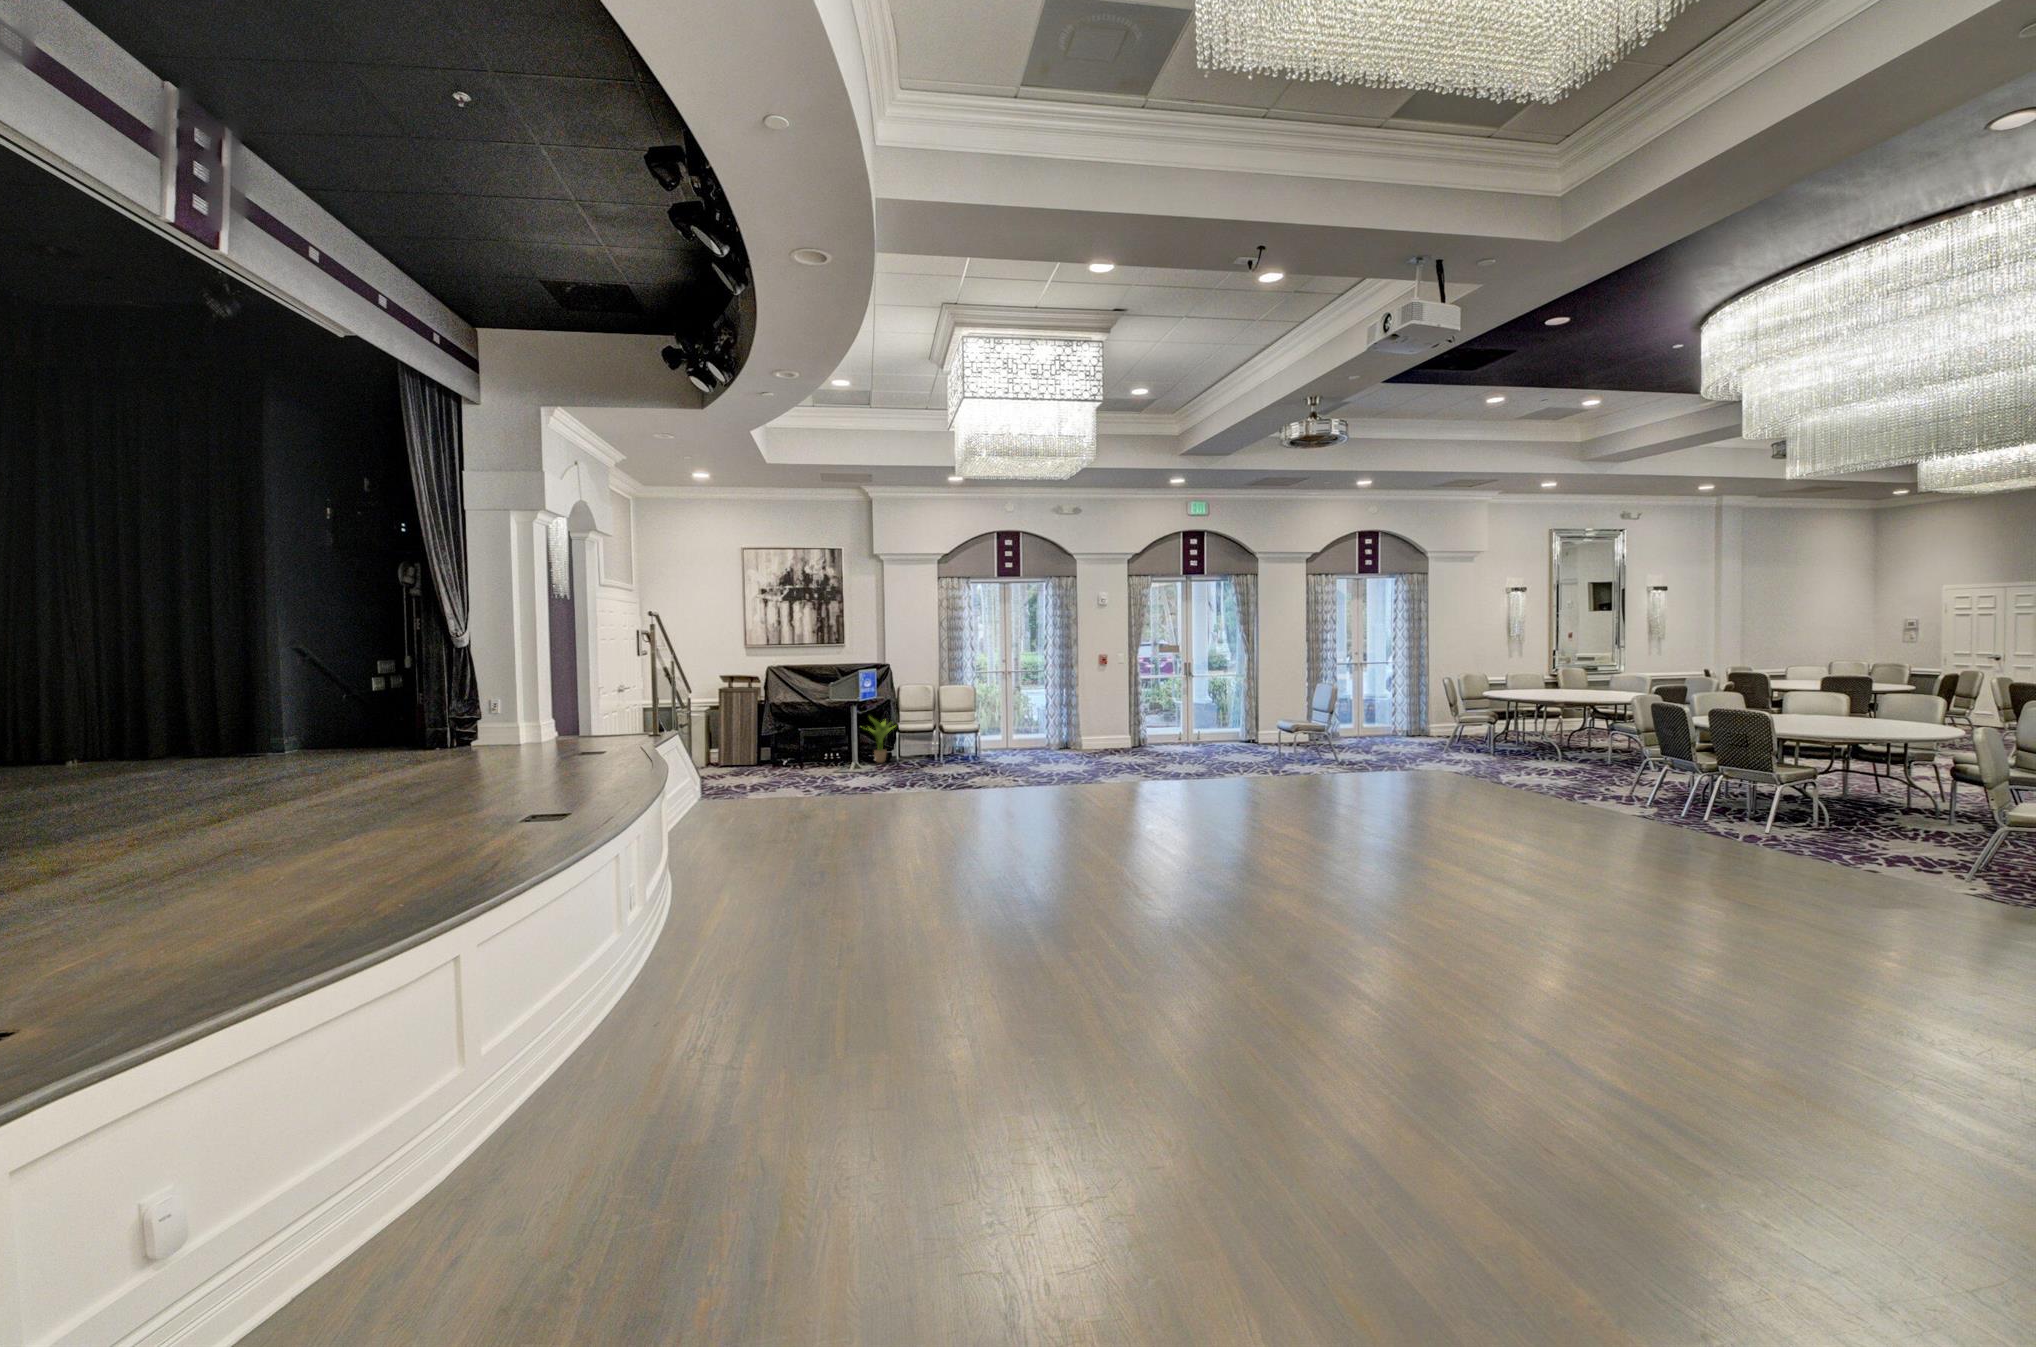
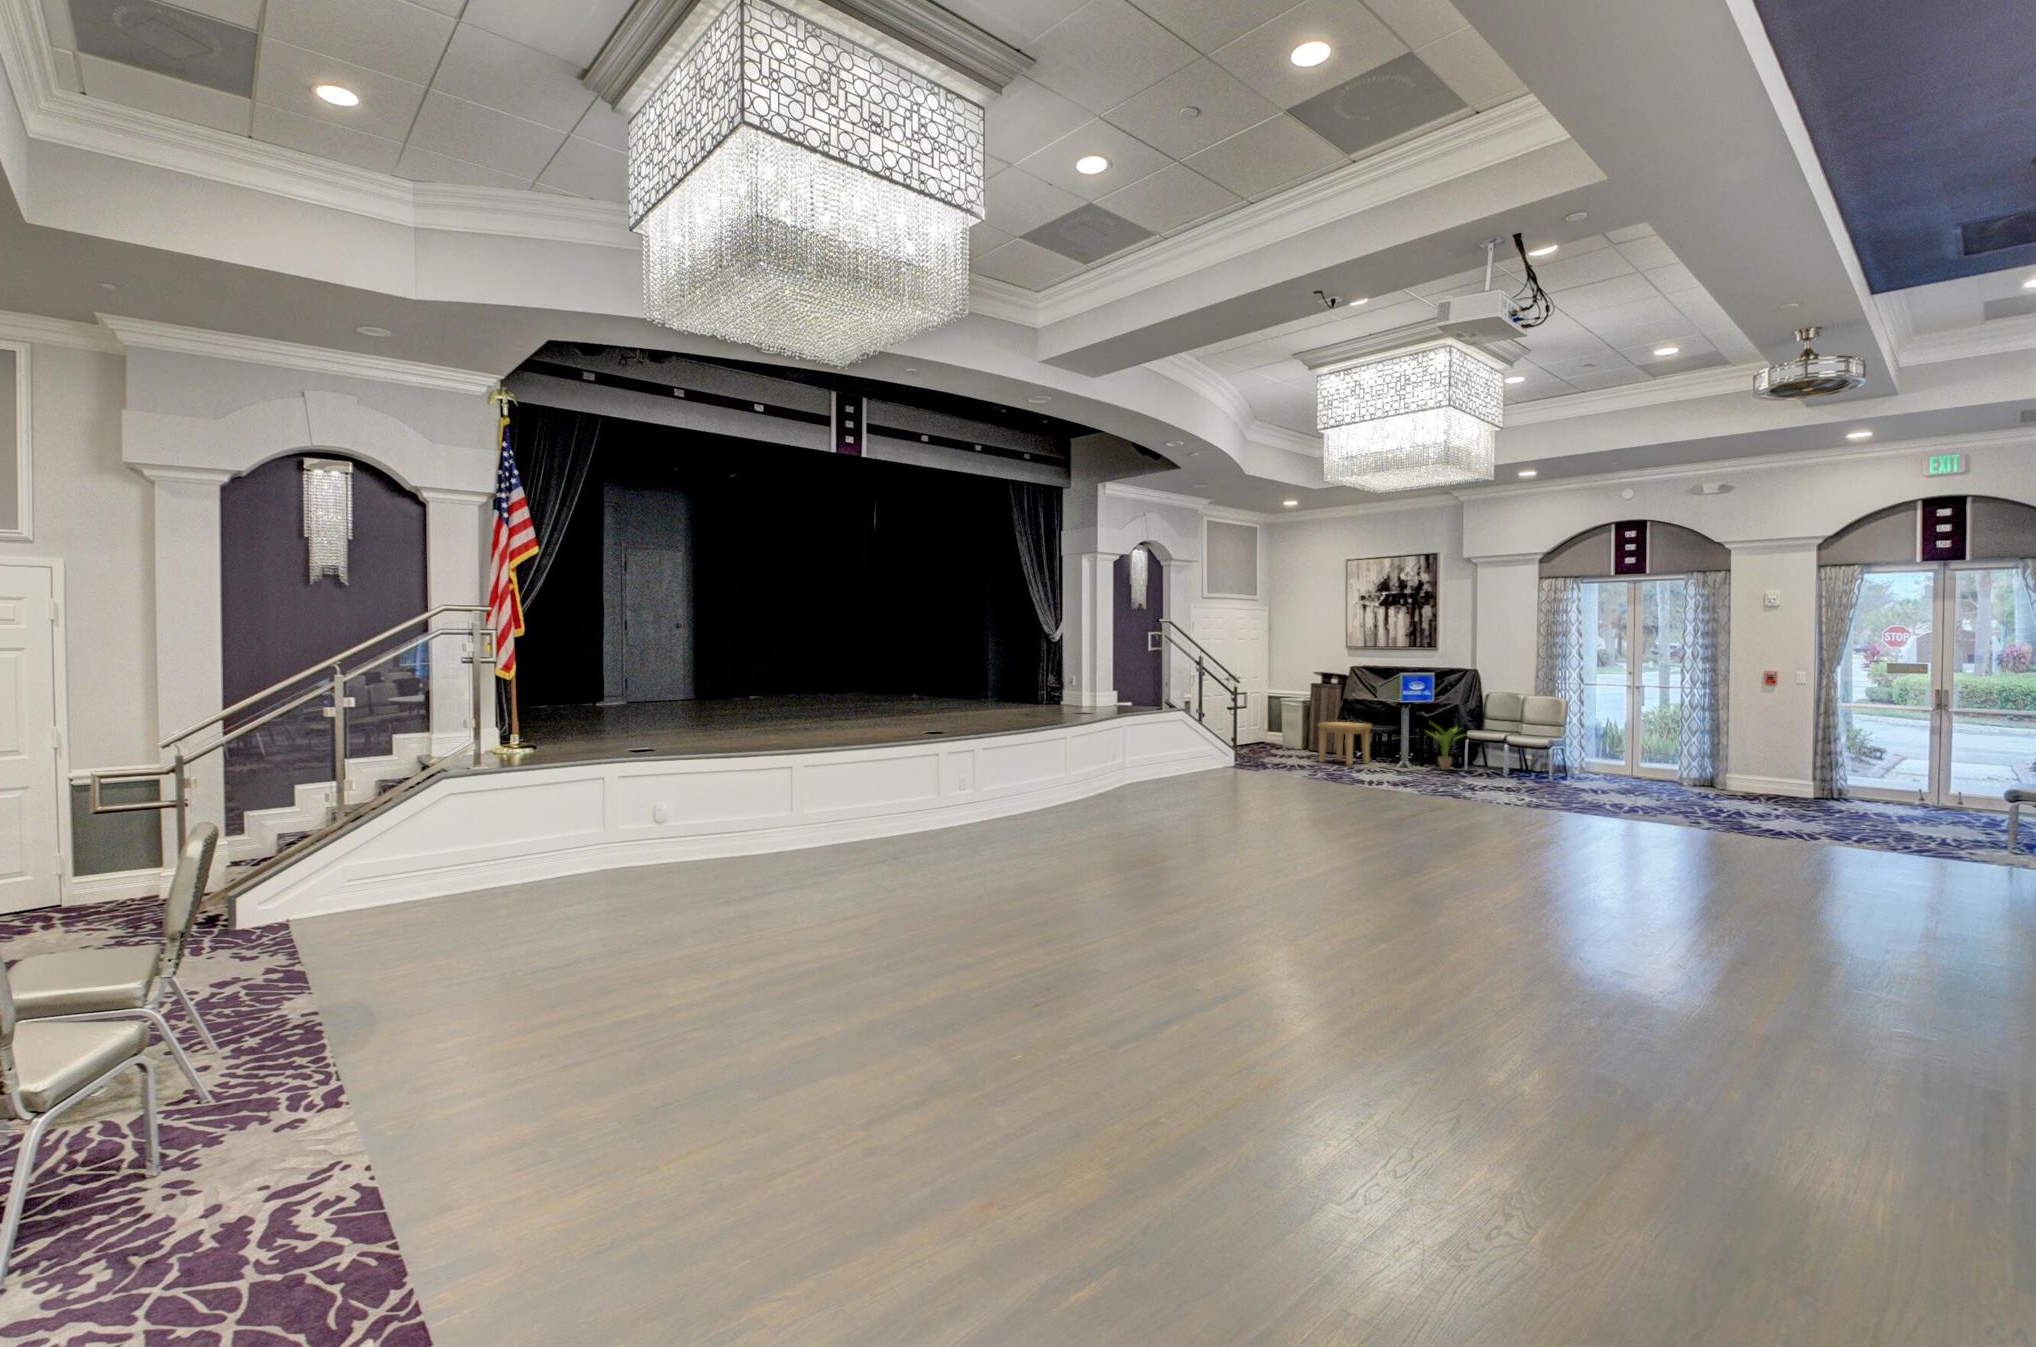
side table: none [751,724,804,771] -> present [1318,722,1372,765]

